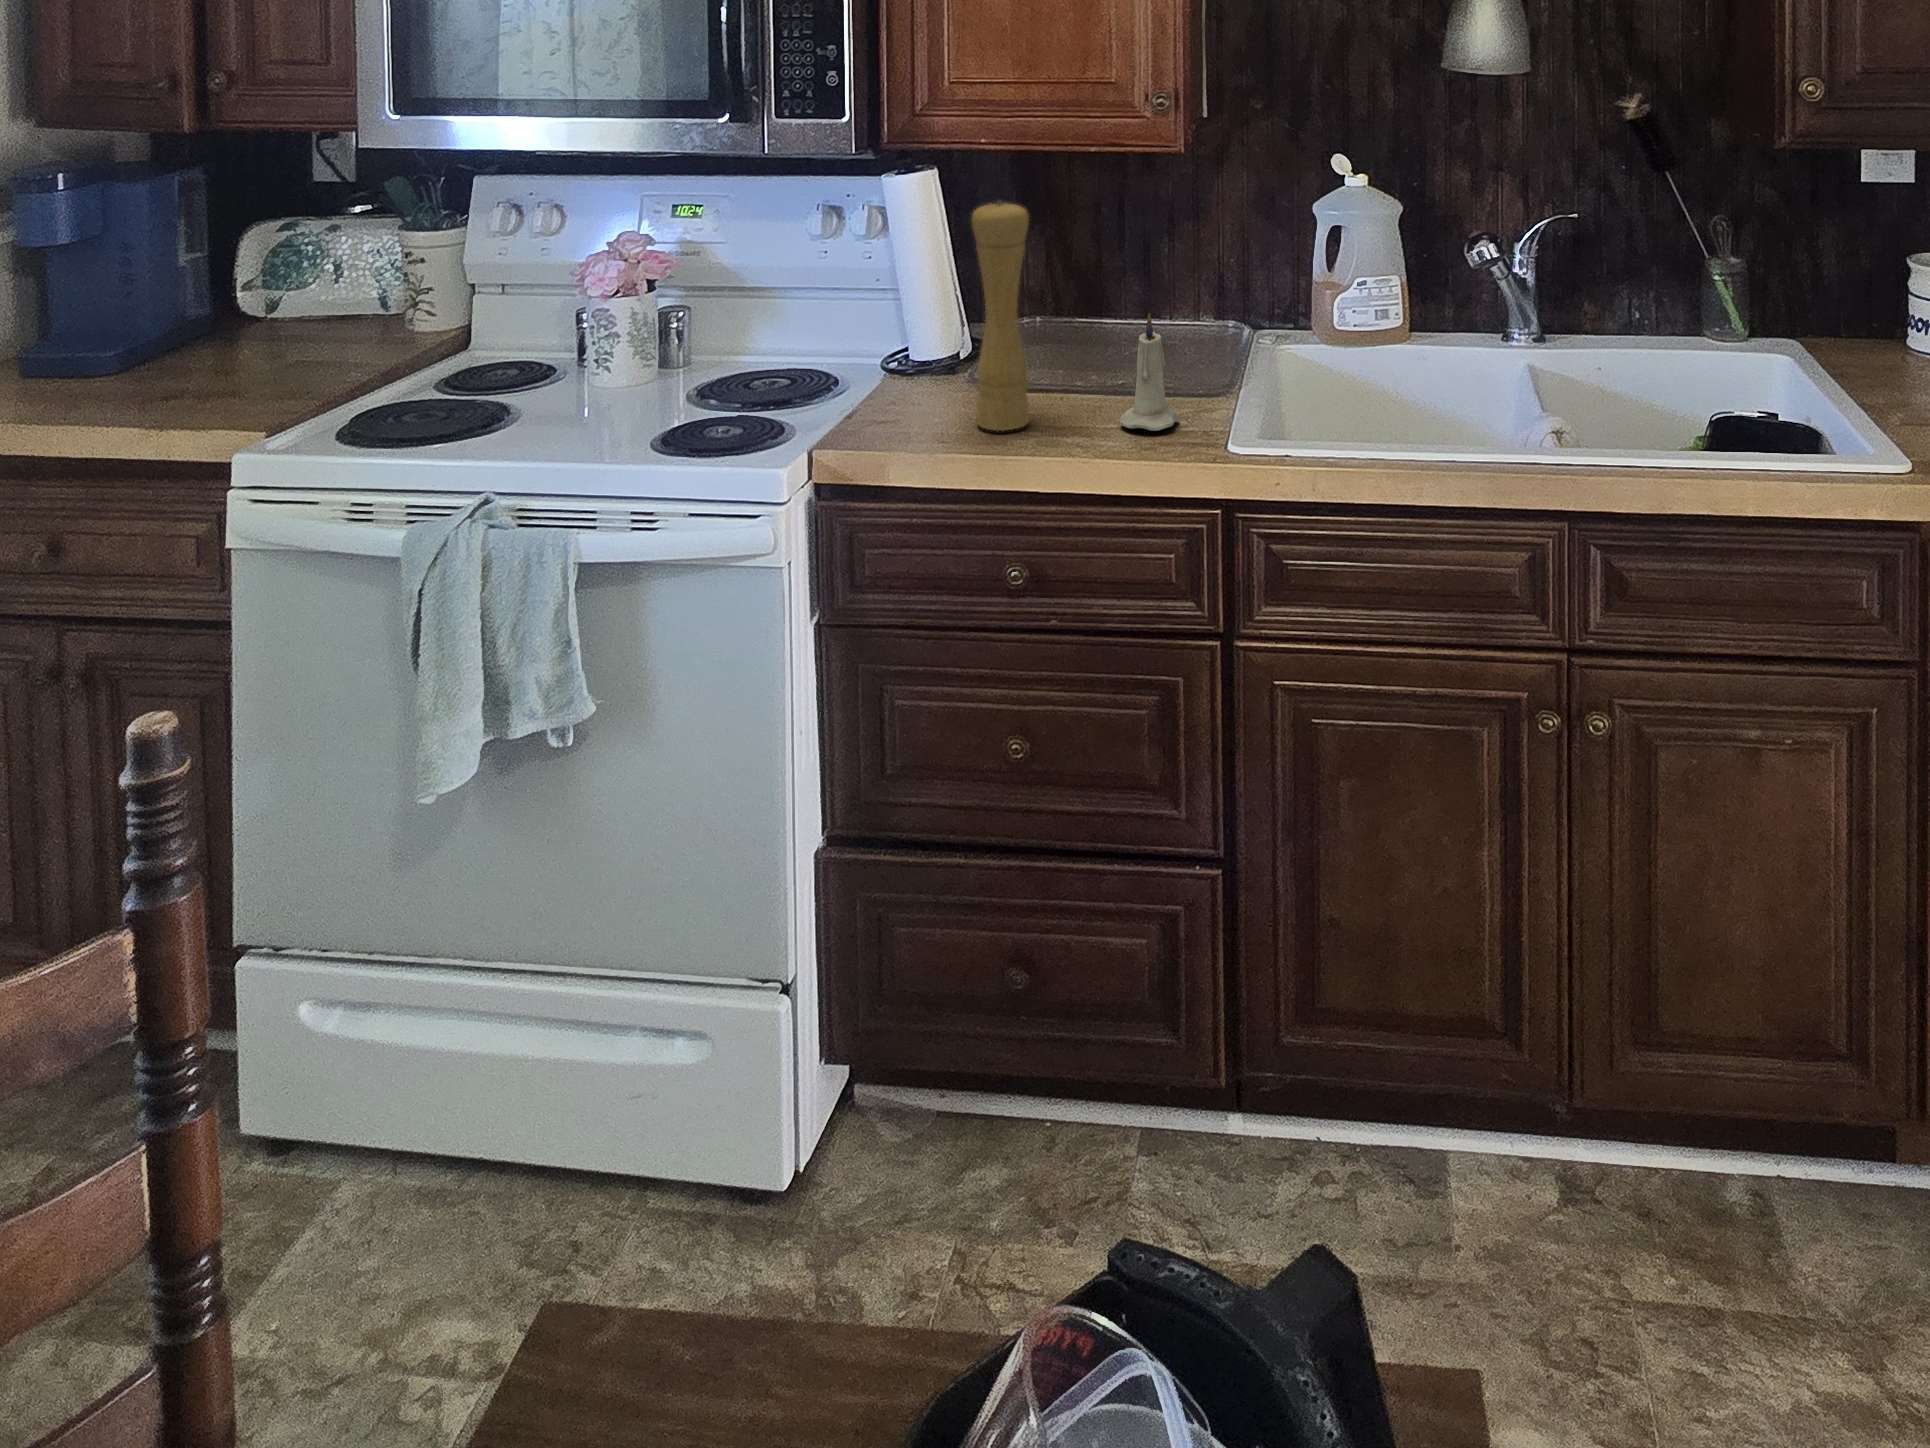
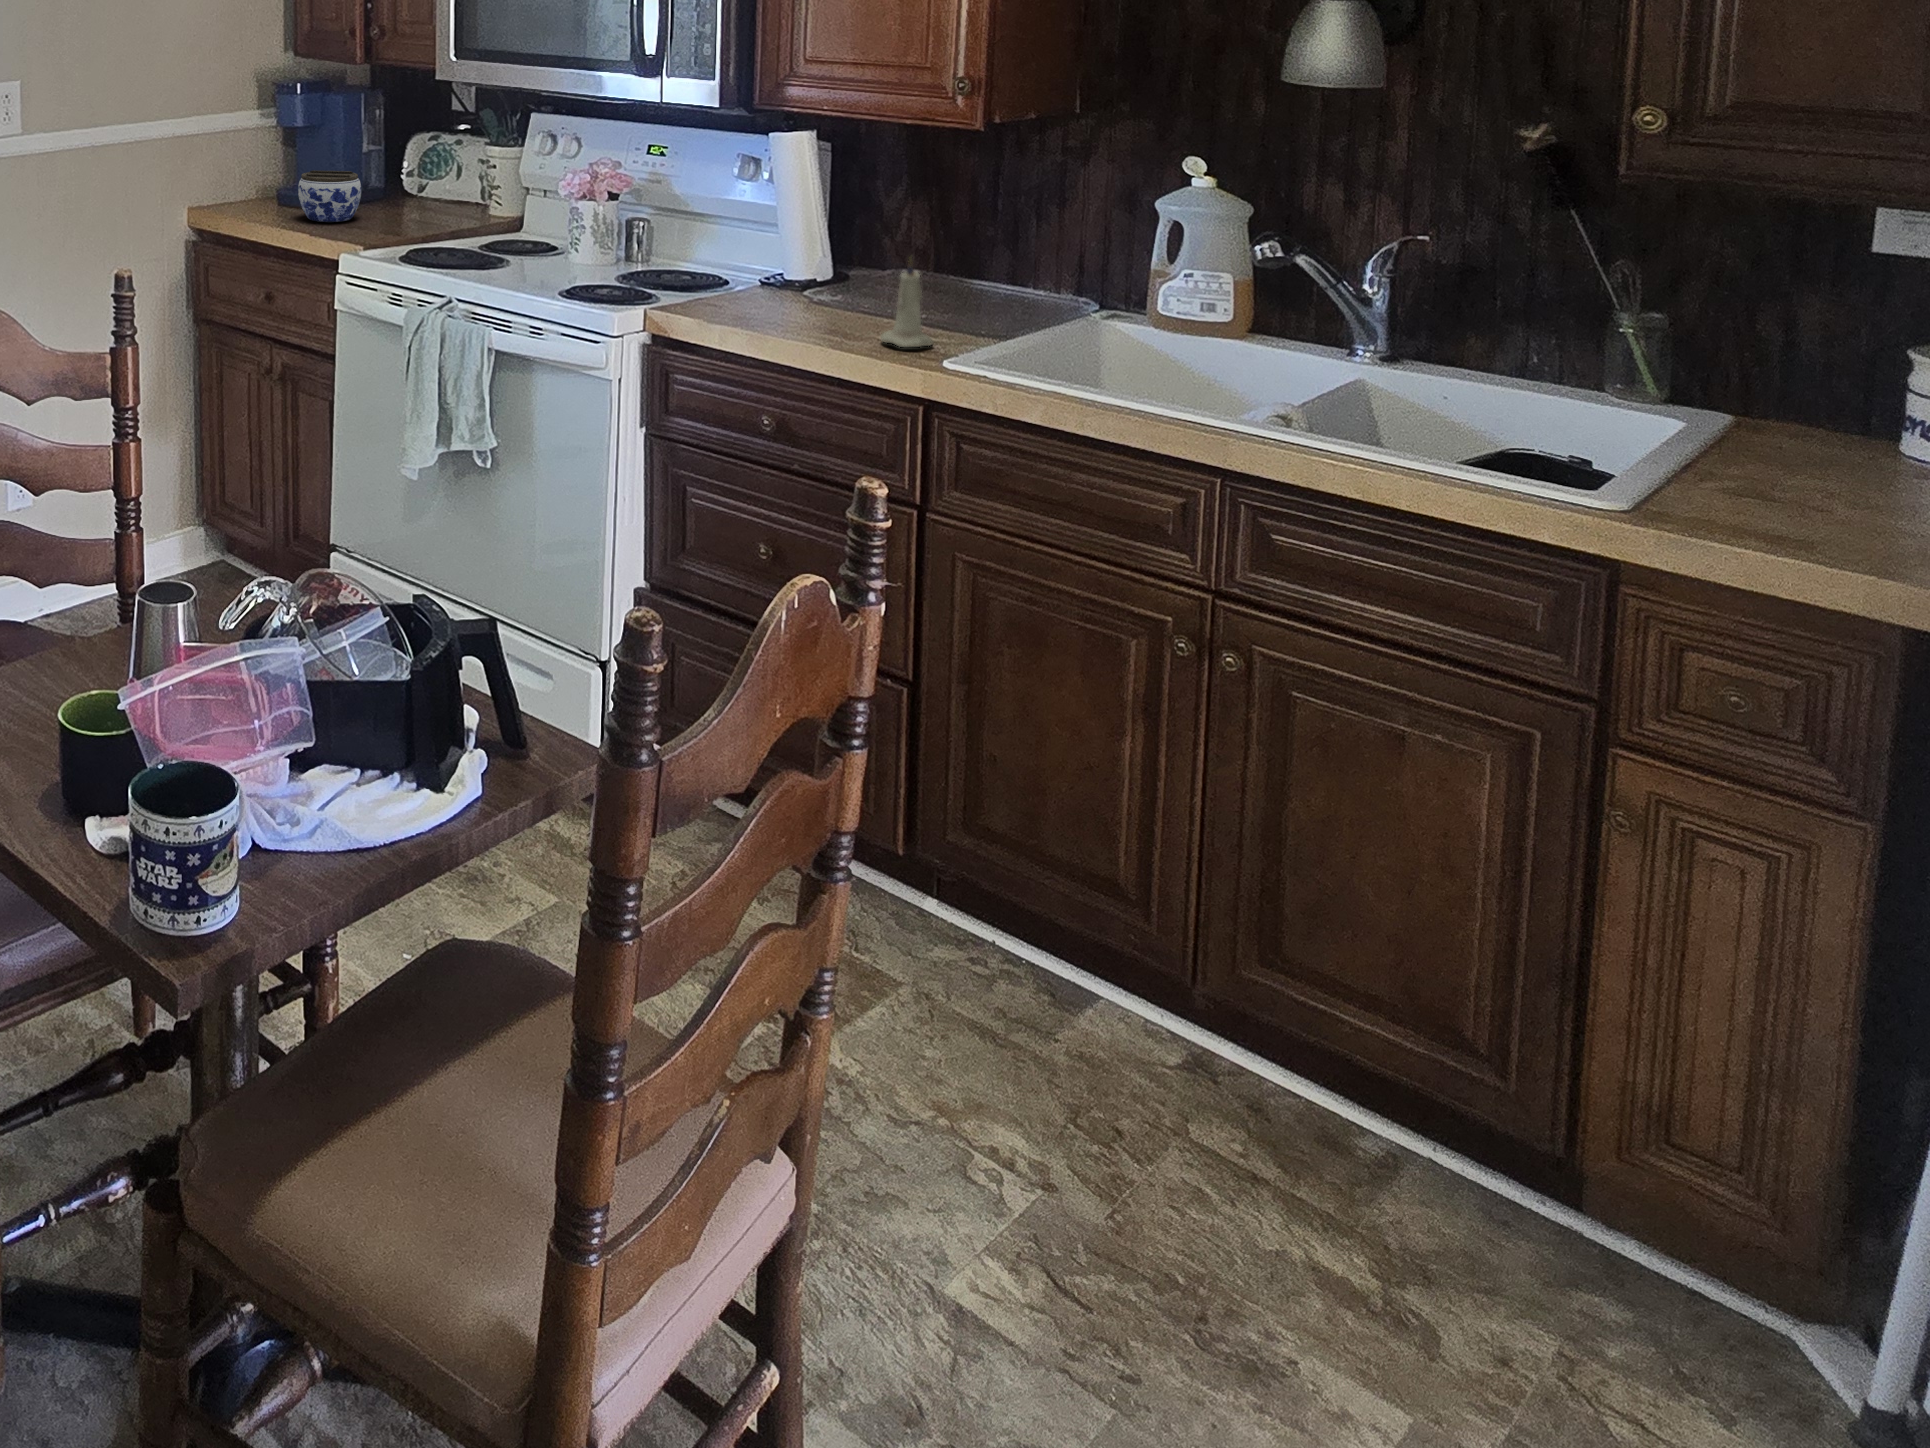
pepper mill: present [972,201,1029,431] -> none [774,153,822,327]
jar: none [84,301,206,395] -> present [298,170,361,222]

